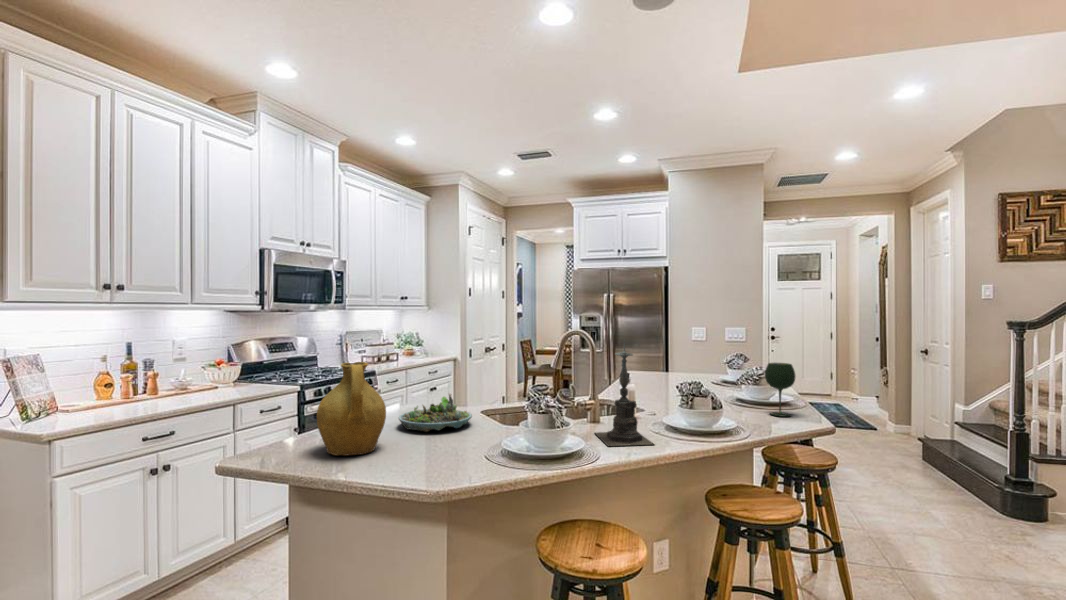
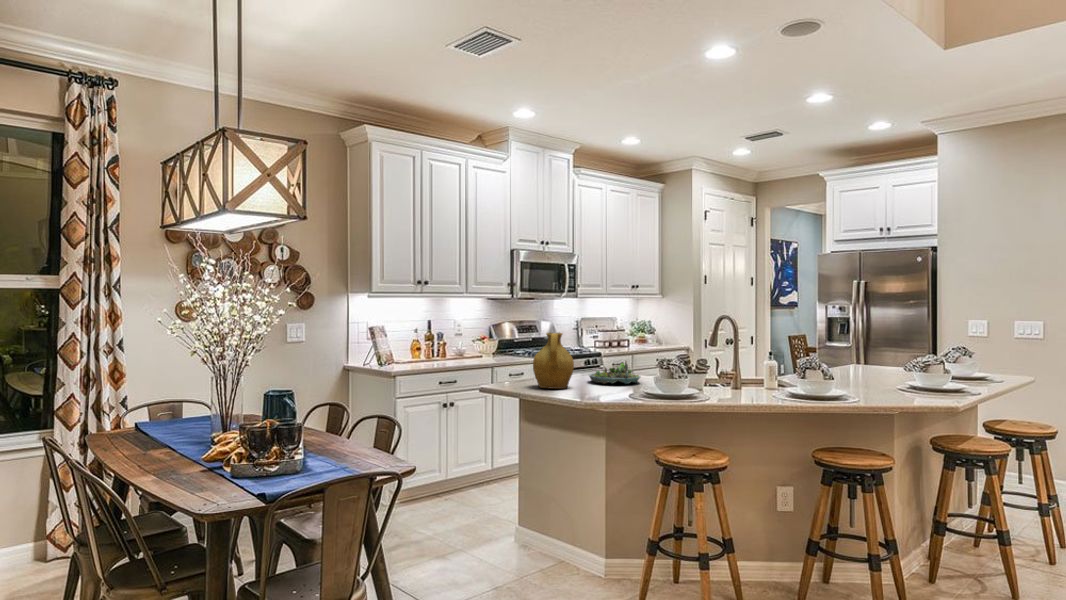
candle holder: present [595,342,654,446] -> none [720,322,758,401]
wine glass: present [765,363,795,417] -> none [906,350,935,399]

